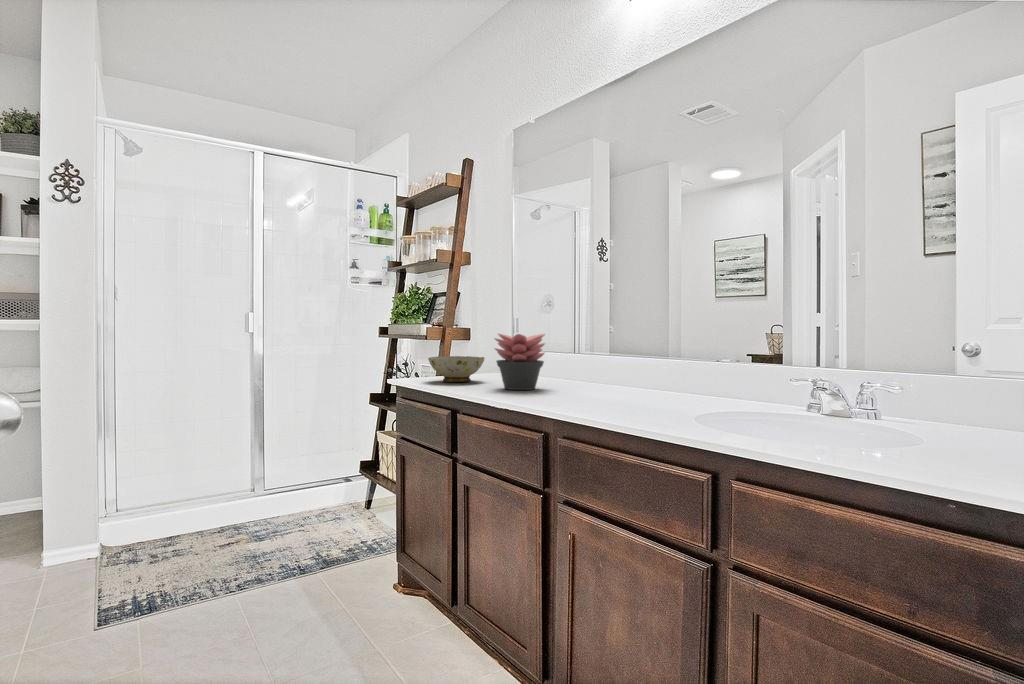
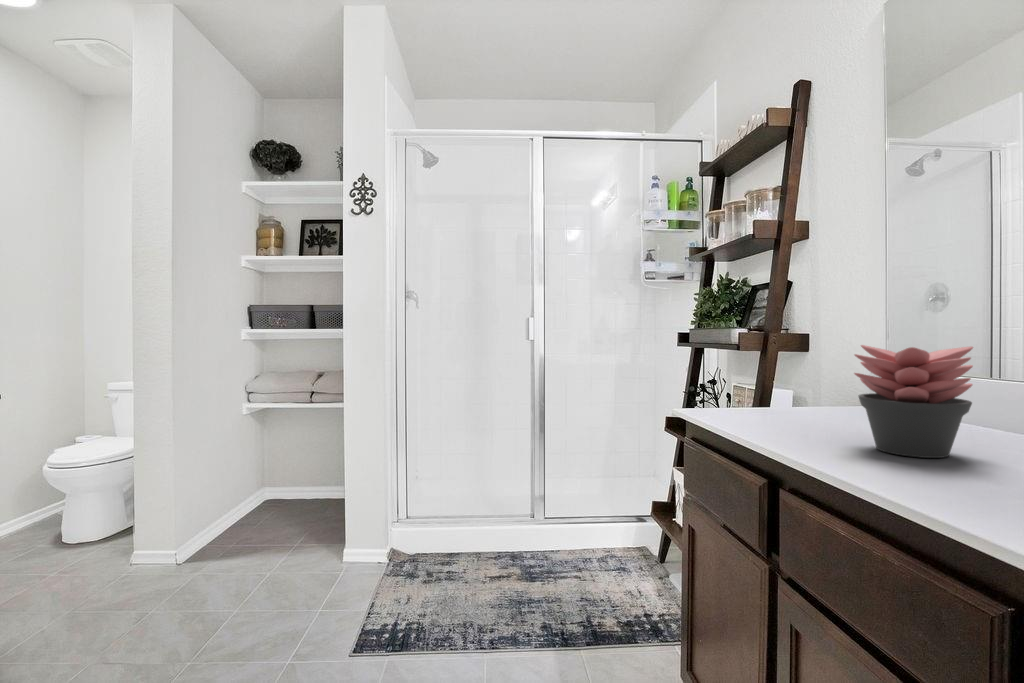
ceramic bowl: present [428,356,485,382] -> none [732,379,833,424]

